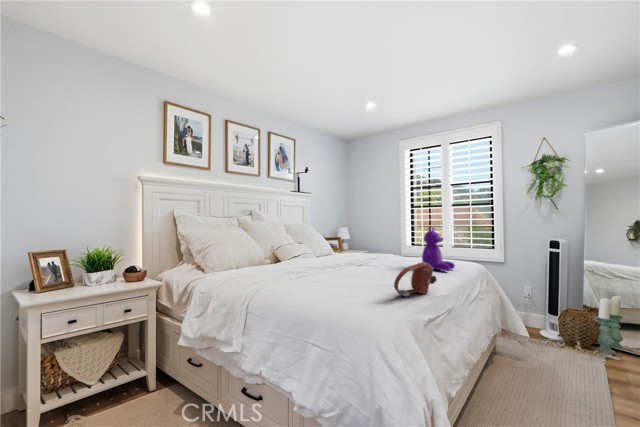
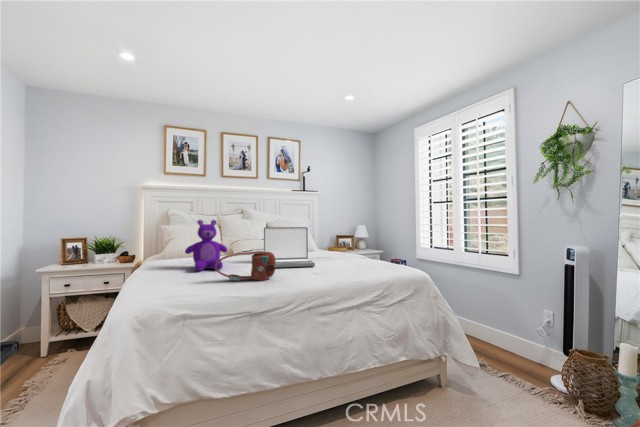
teddy bear: present [422,227,455,271] -> present [185,220,227,271]
laptop: none [350,233,409,278] -> present [264,227,315,268]

